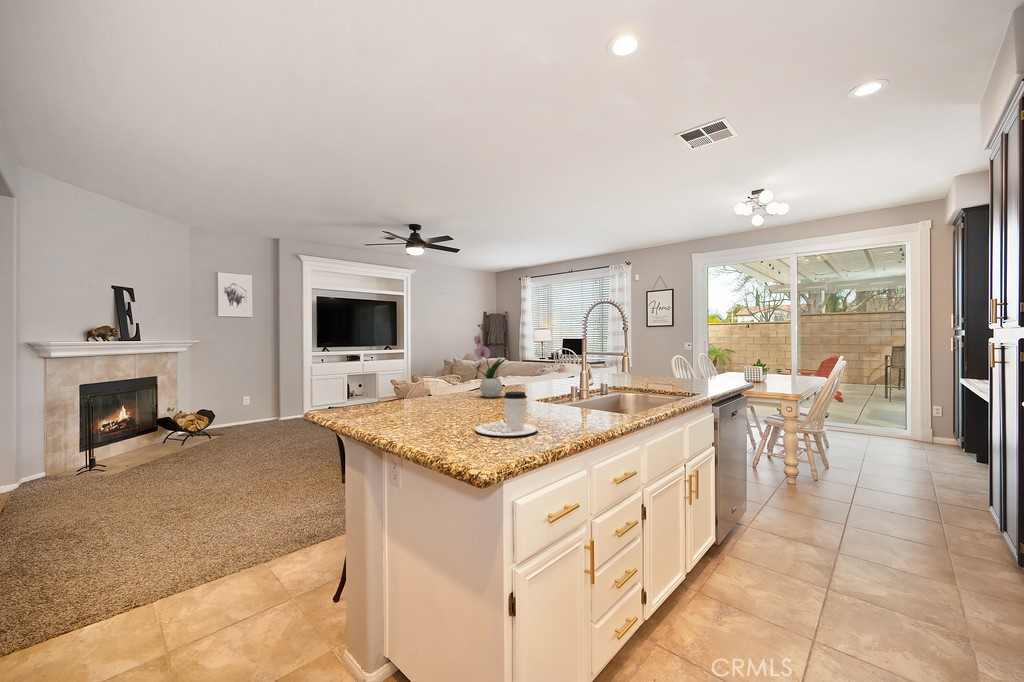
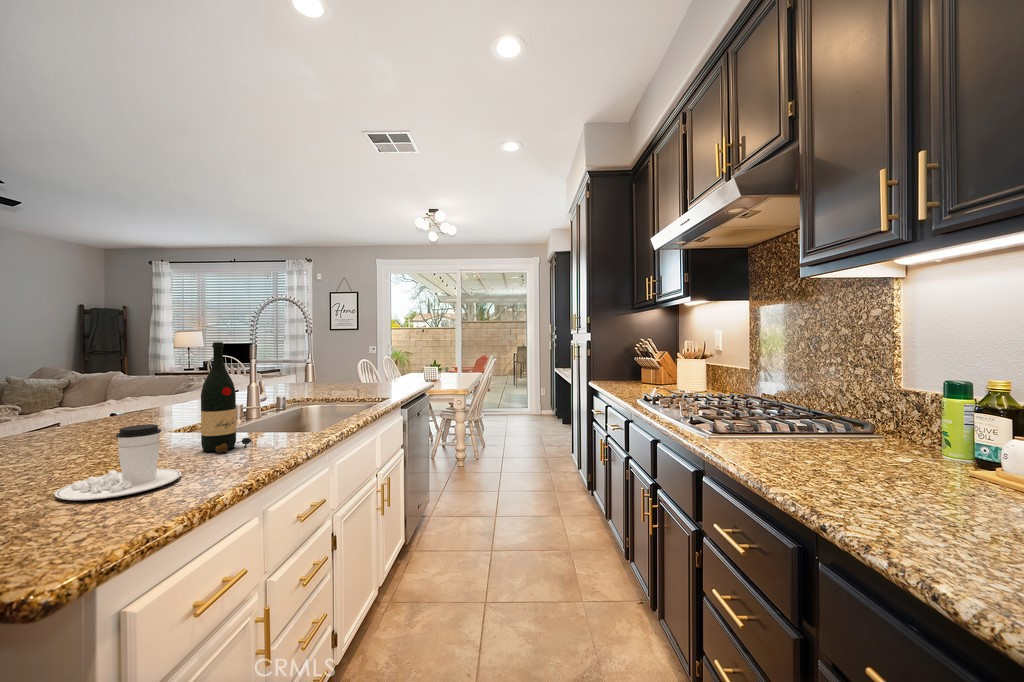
flower arrangement: present [474,324,506,397] -> none [63,326,127,434]
wine bottle: none [549,336,582,419] -> present [201,342,252,453]

